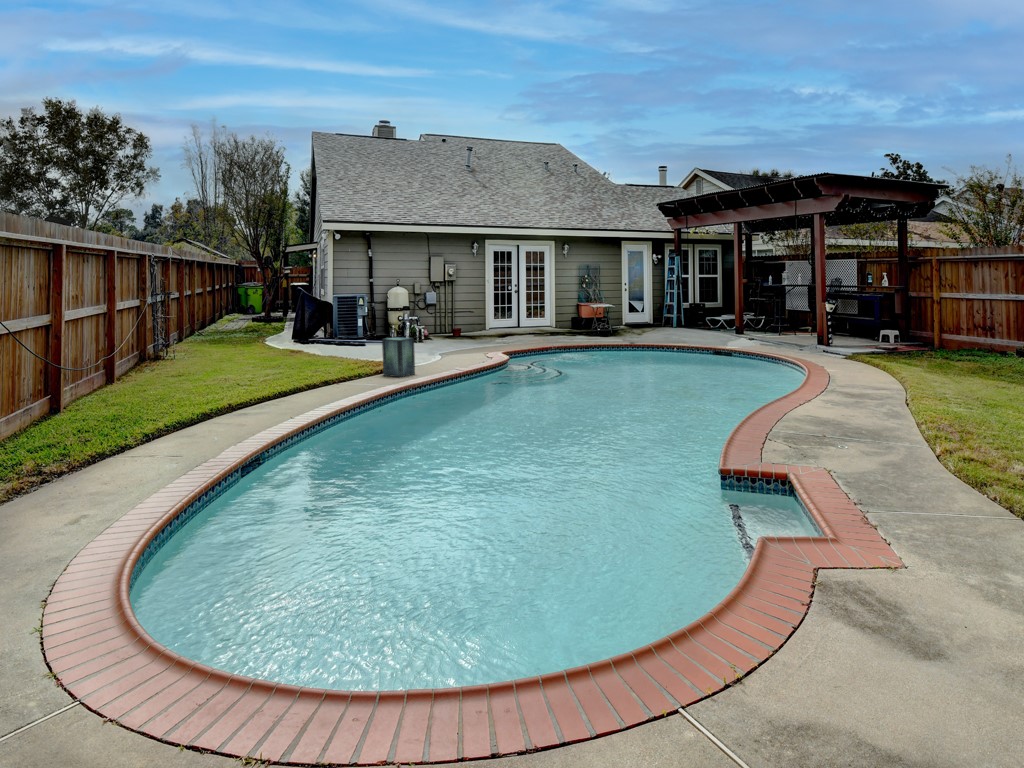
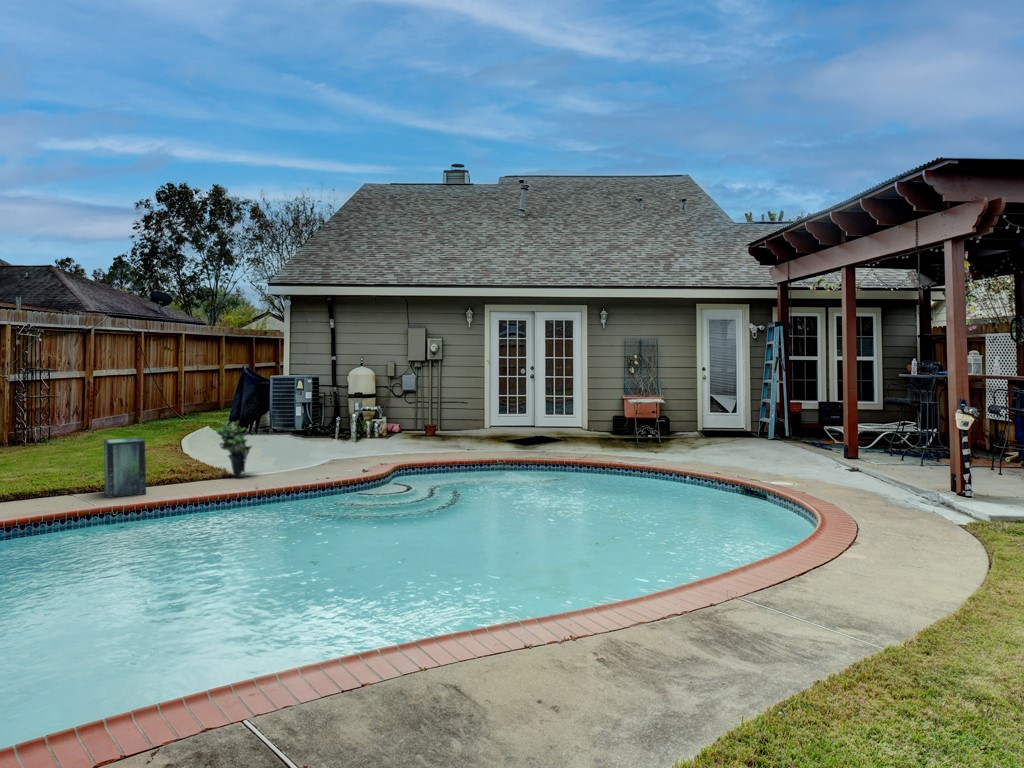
potted plant: none [414,325,439,365] -> present [217,422,252,478]

